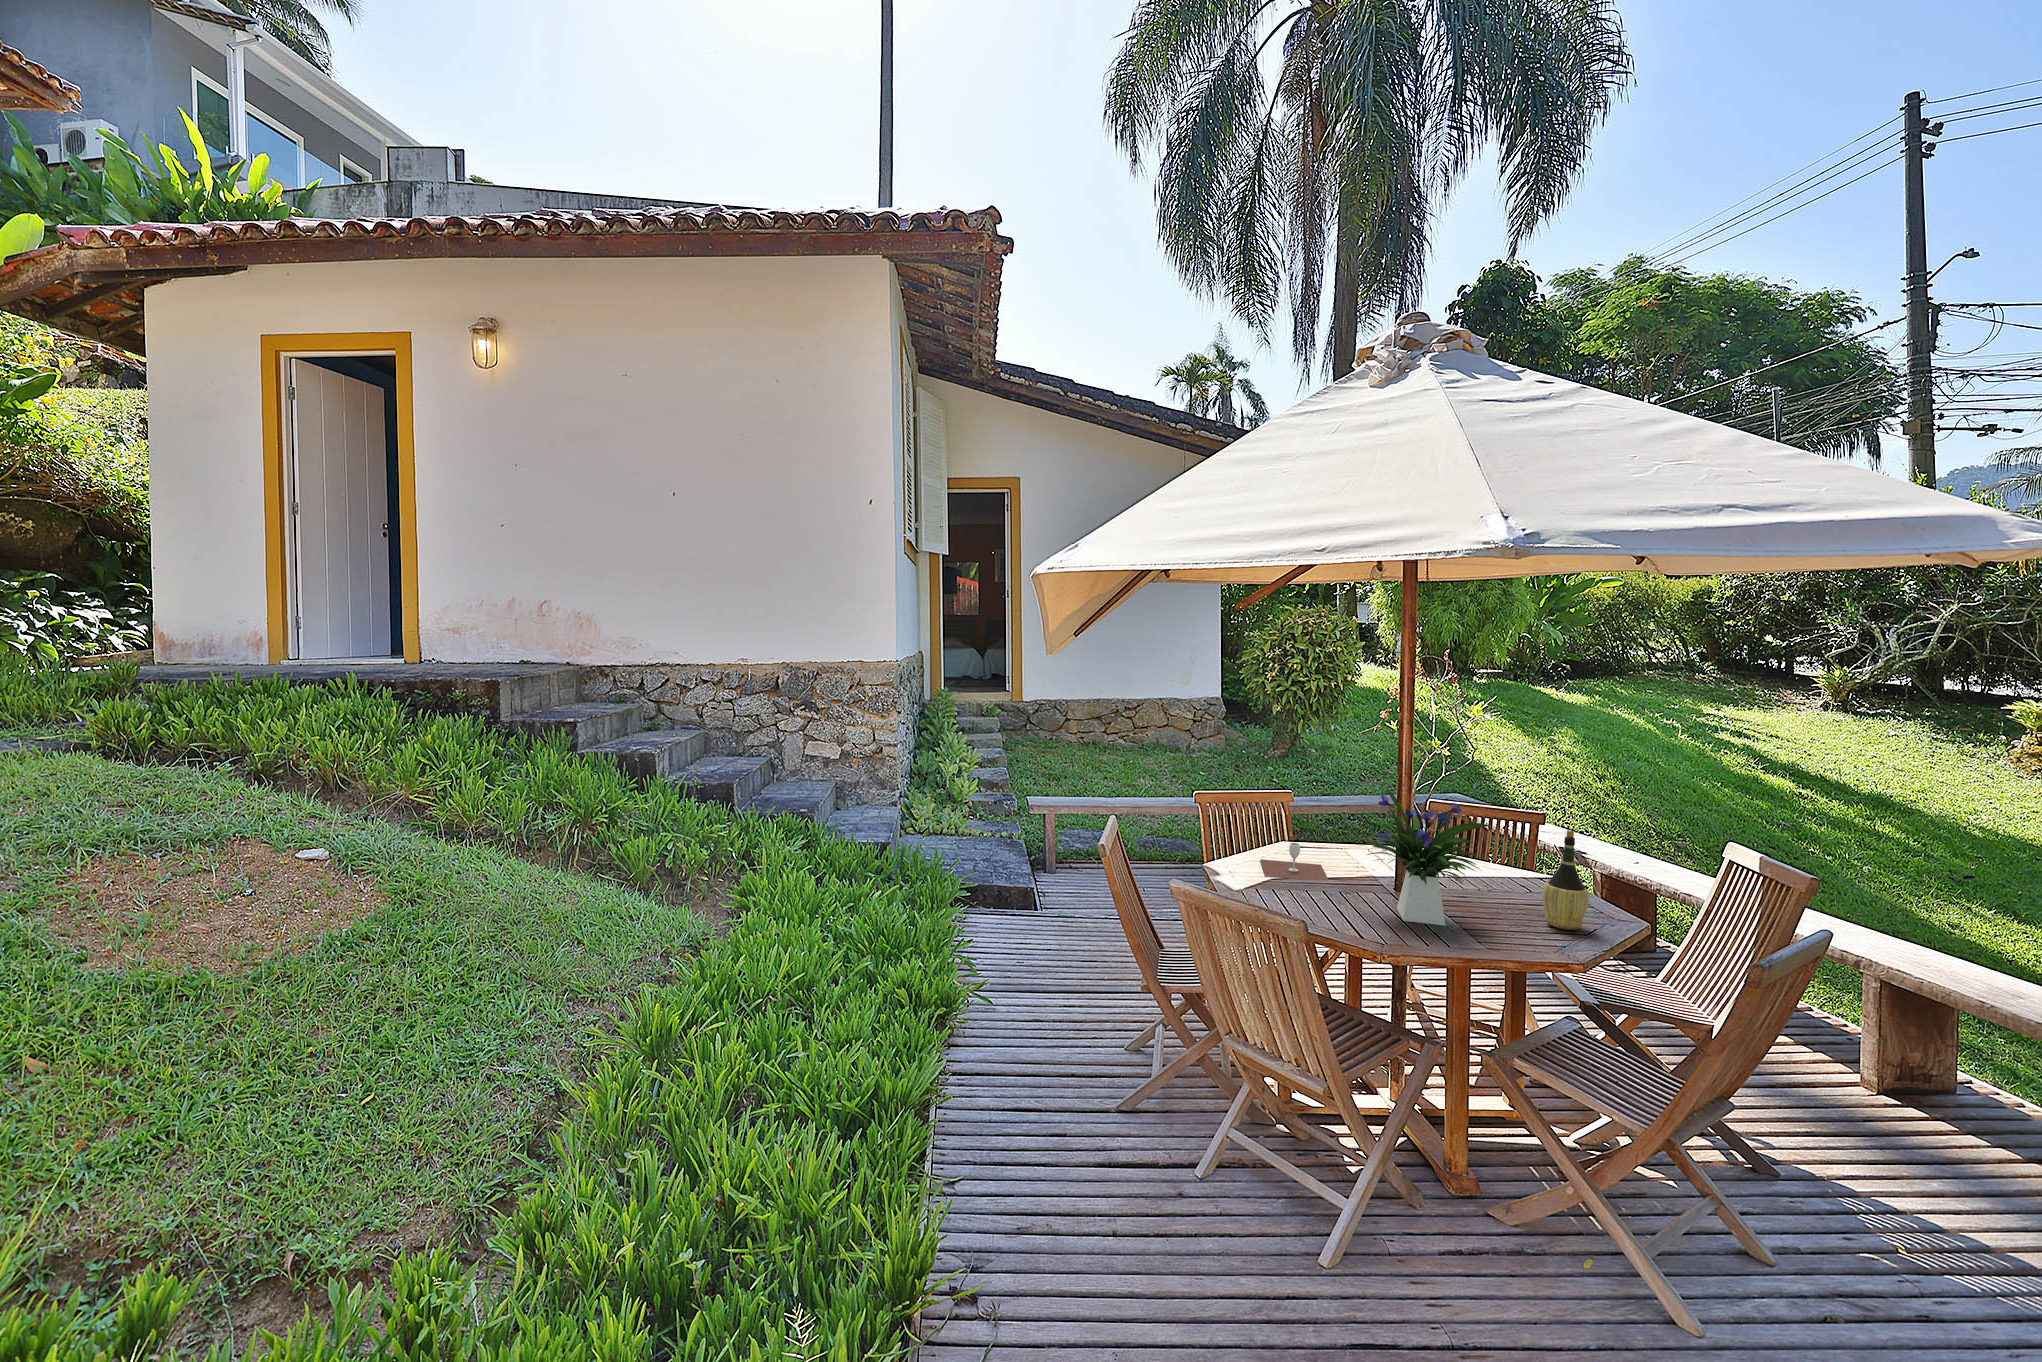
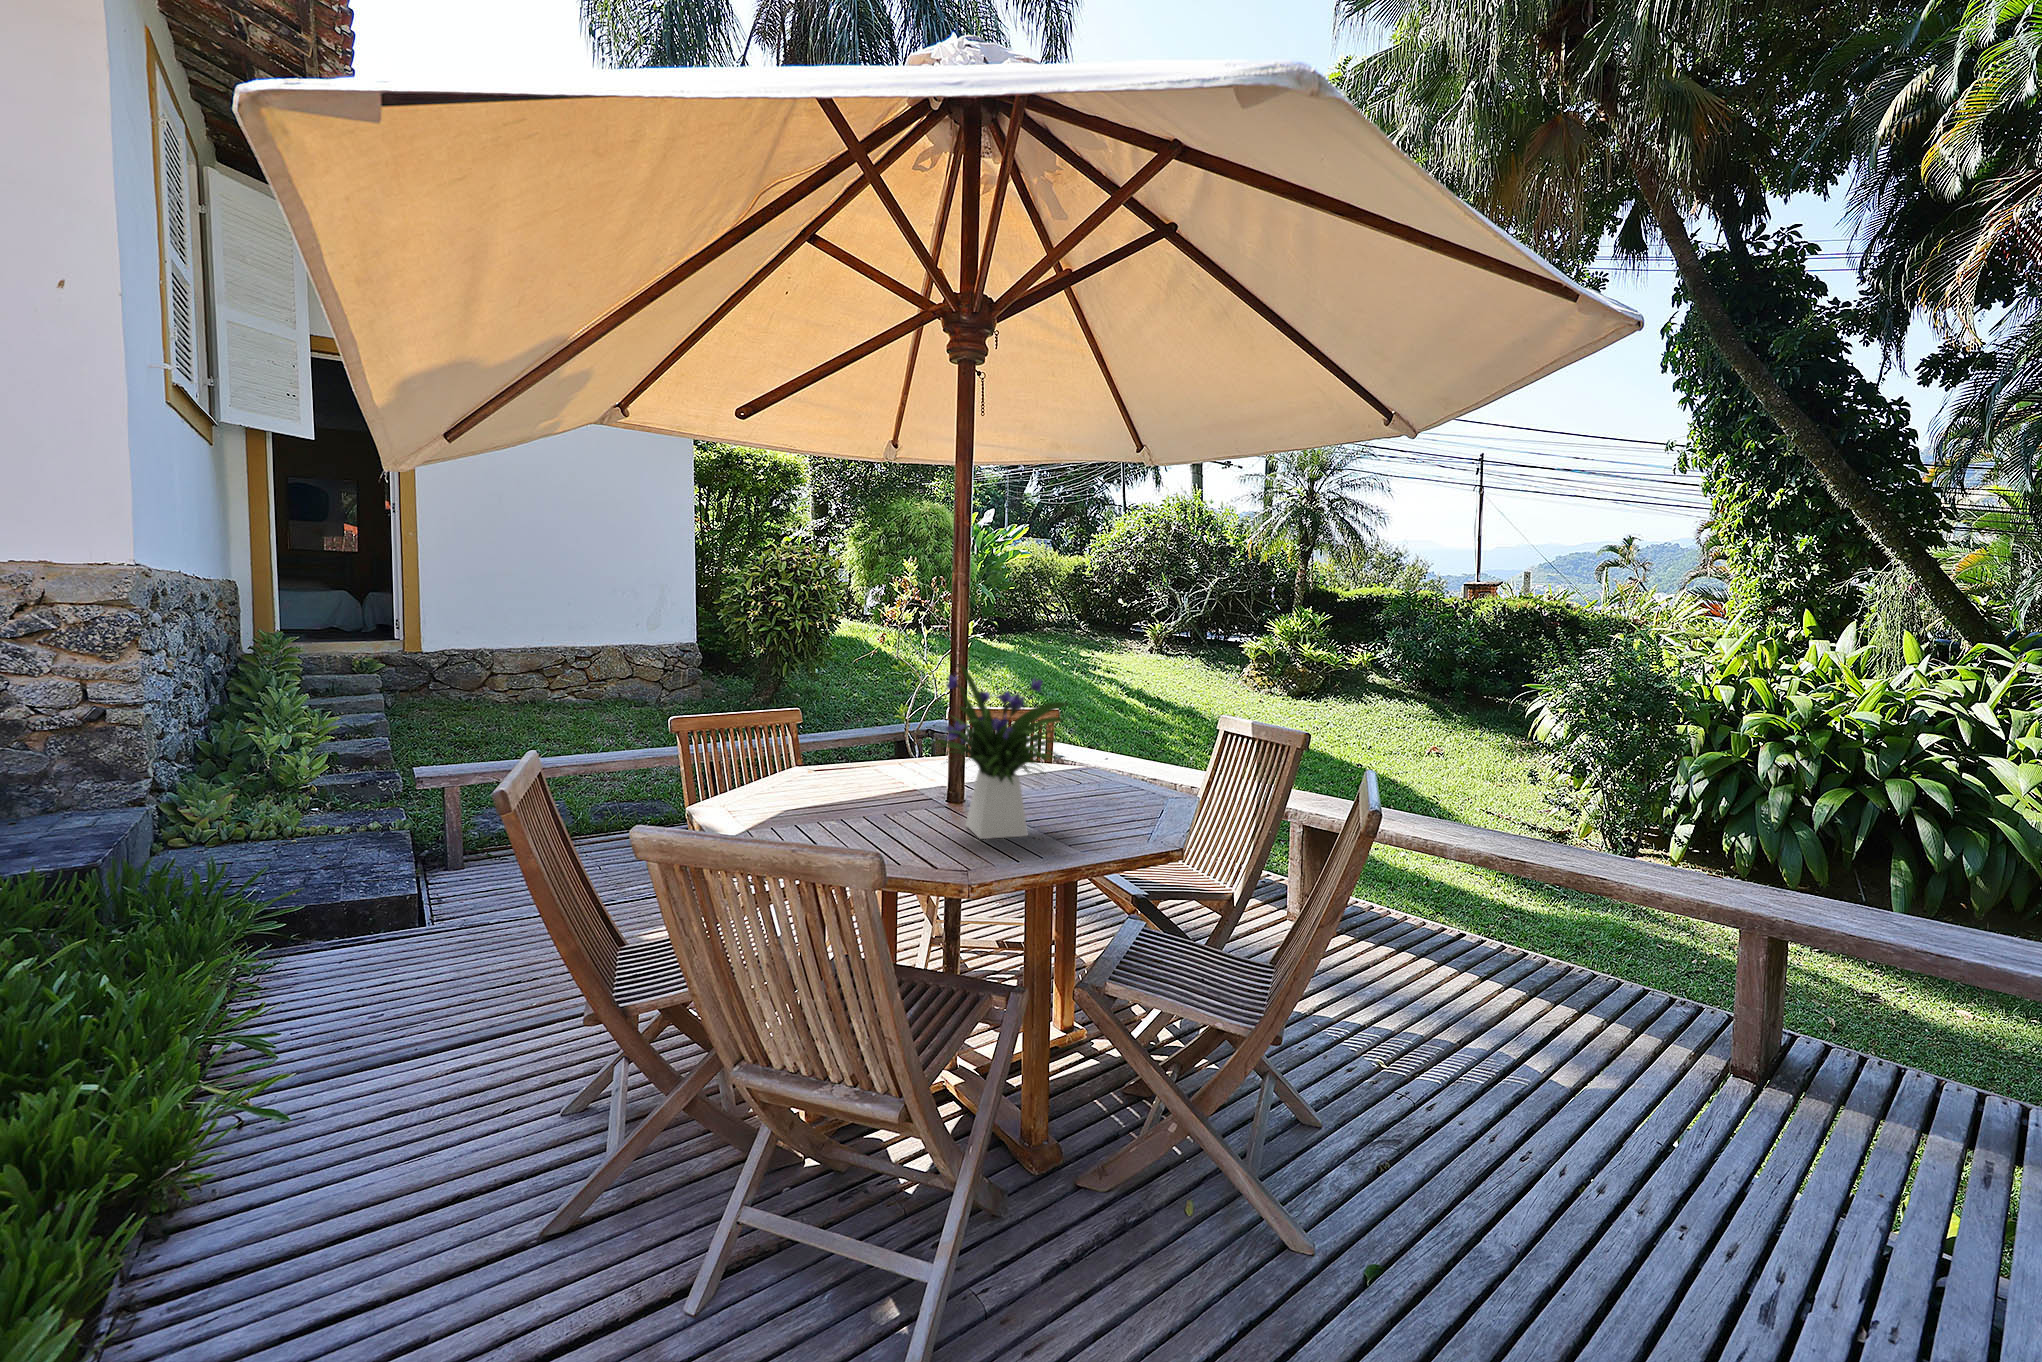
wine bottle: present [1542,830,1589,930] -> none [1116,704,1161,818]
wine glass: present [1260,843,1328,881] -> none [772,761,871,811]

